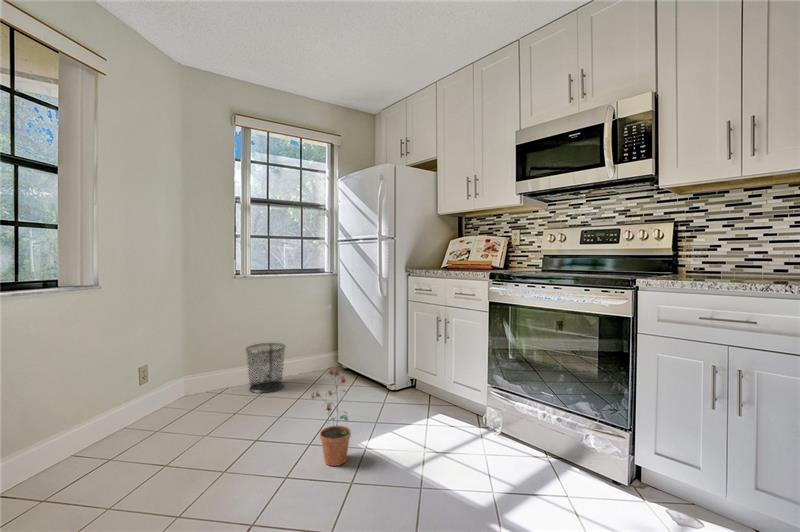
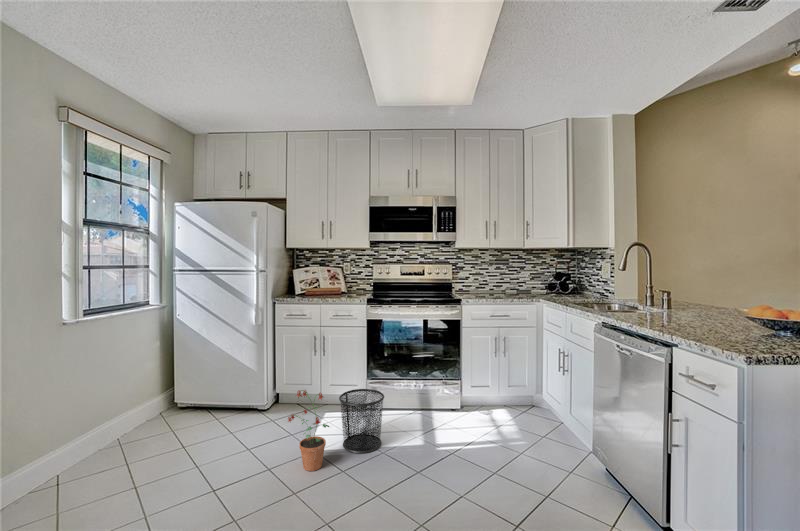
waste bin: present [246,343,285,393] -> present [339,389,384,453]

